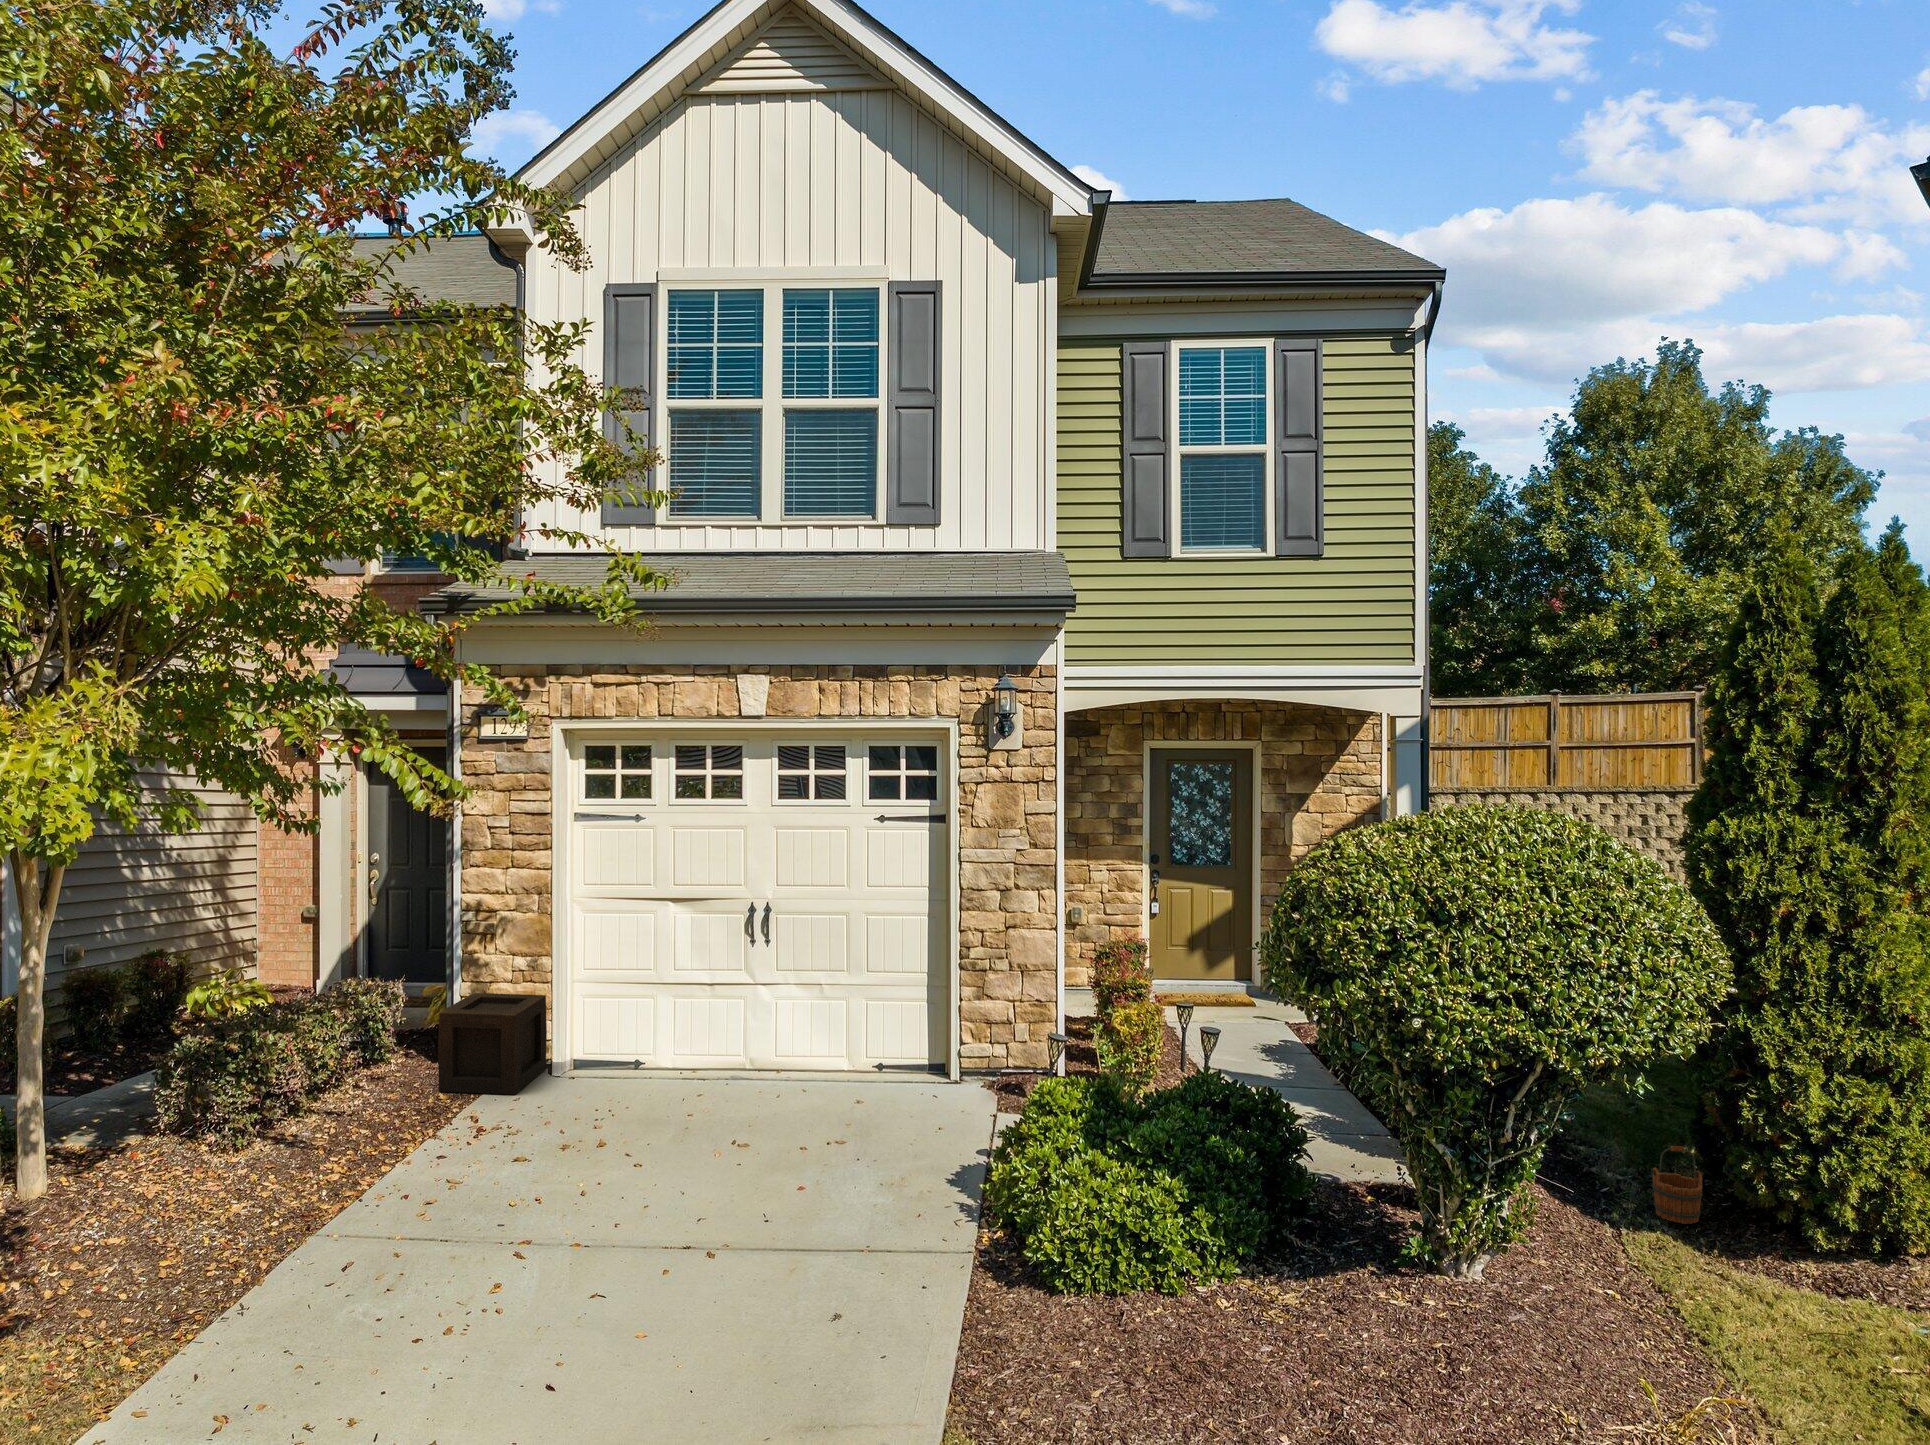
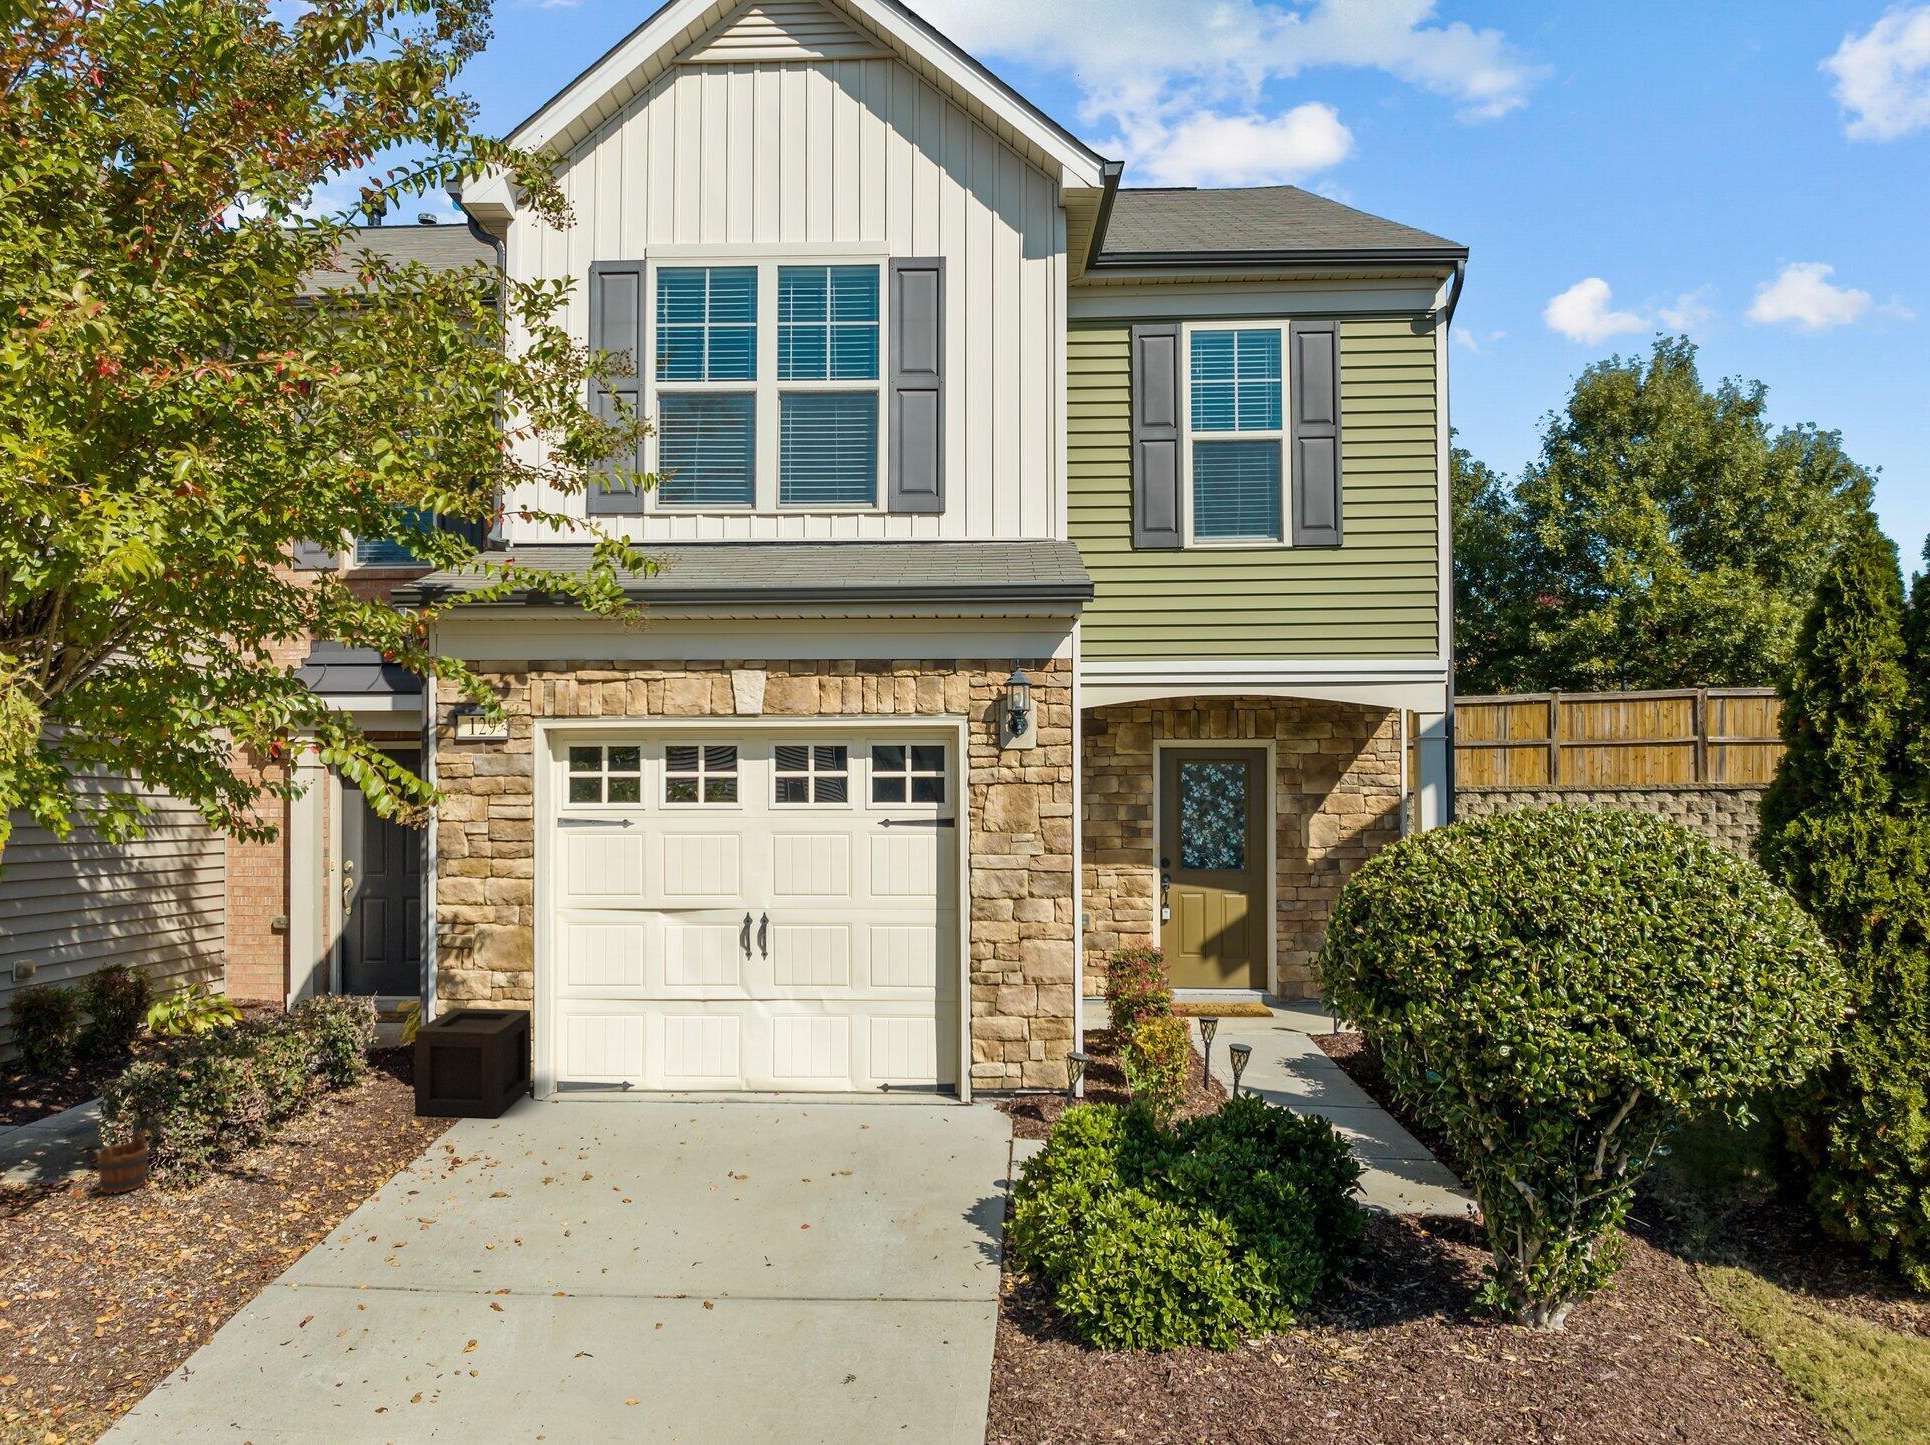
wooden bucket: present [1652,1146,1703,1224] -> present [97,1113,148,1194]

